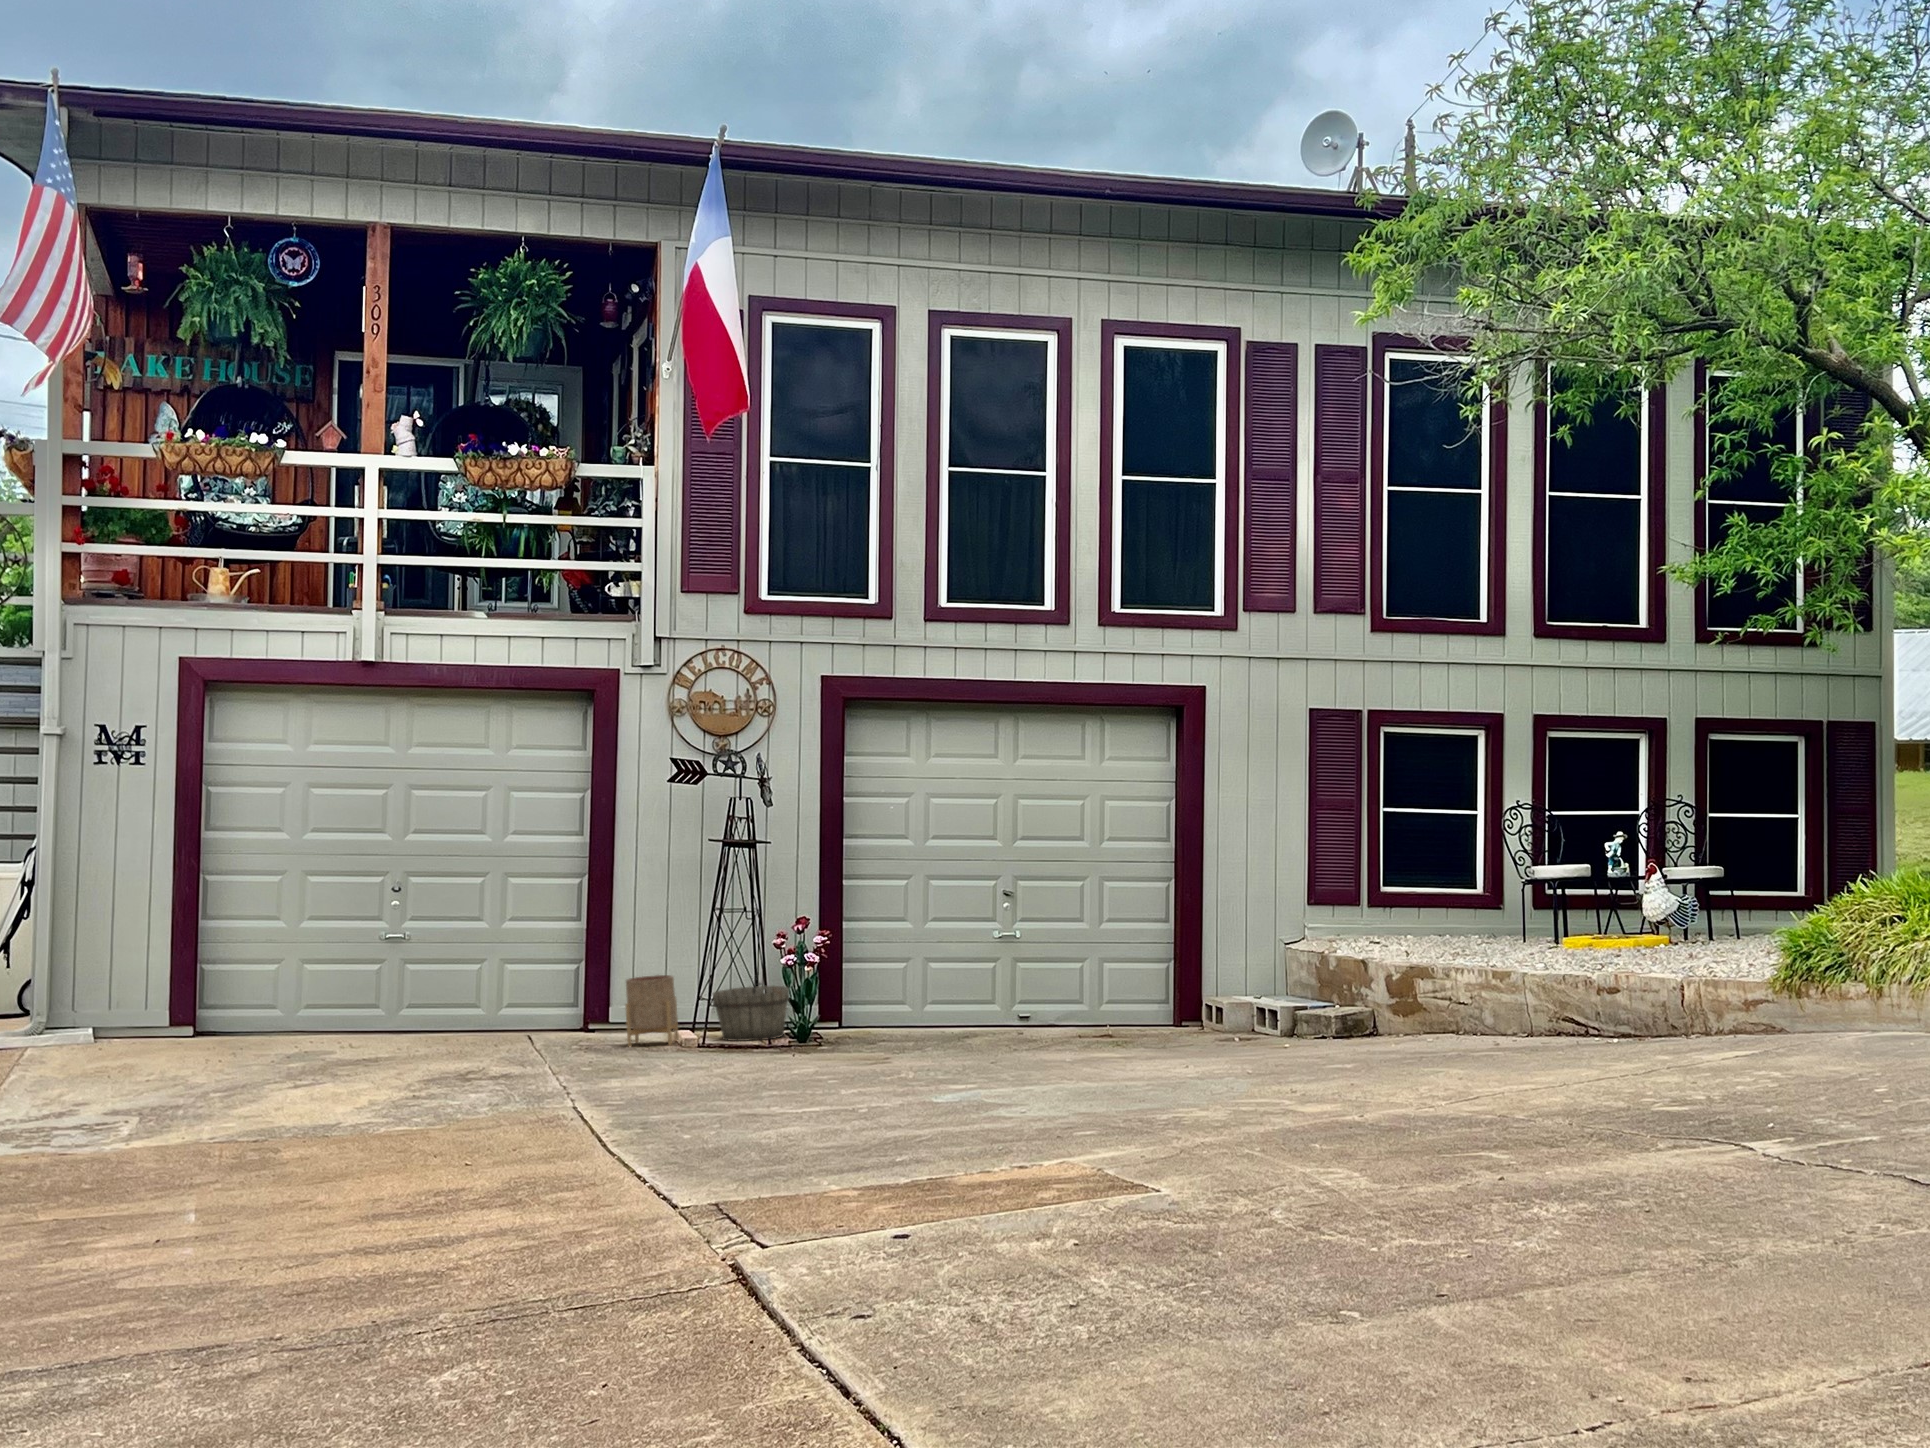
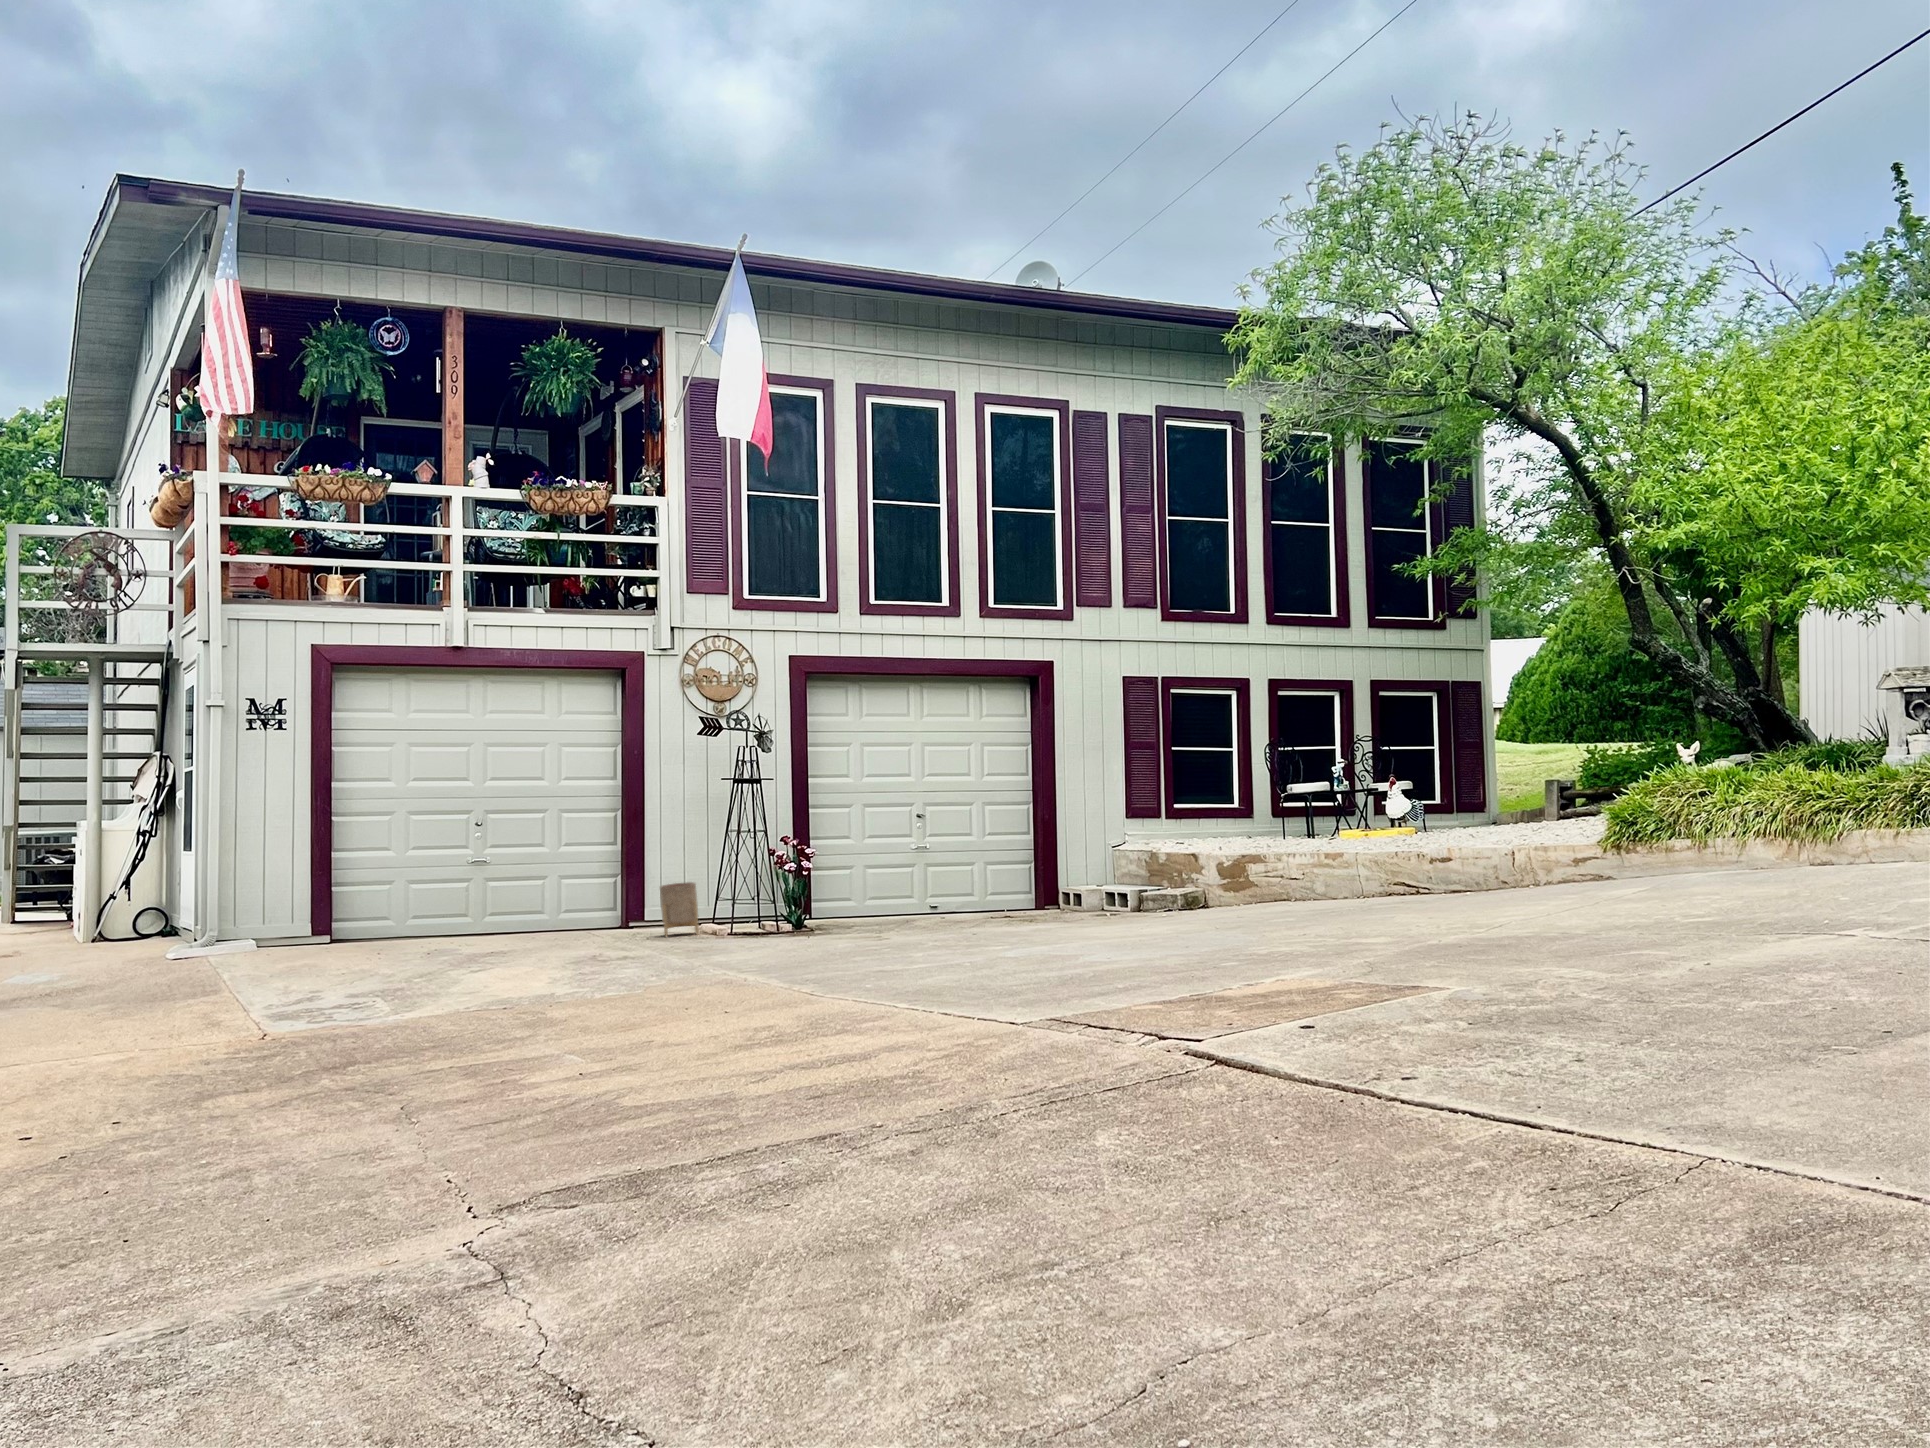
wooden bucket: present [713,974,790,1041] -> none [721,878,780,930]

